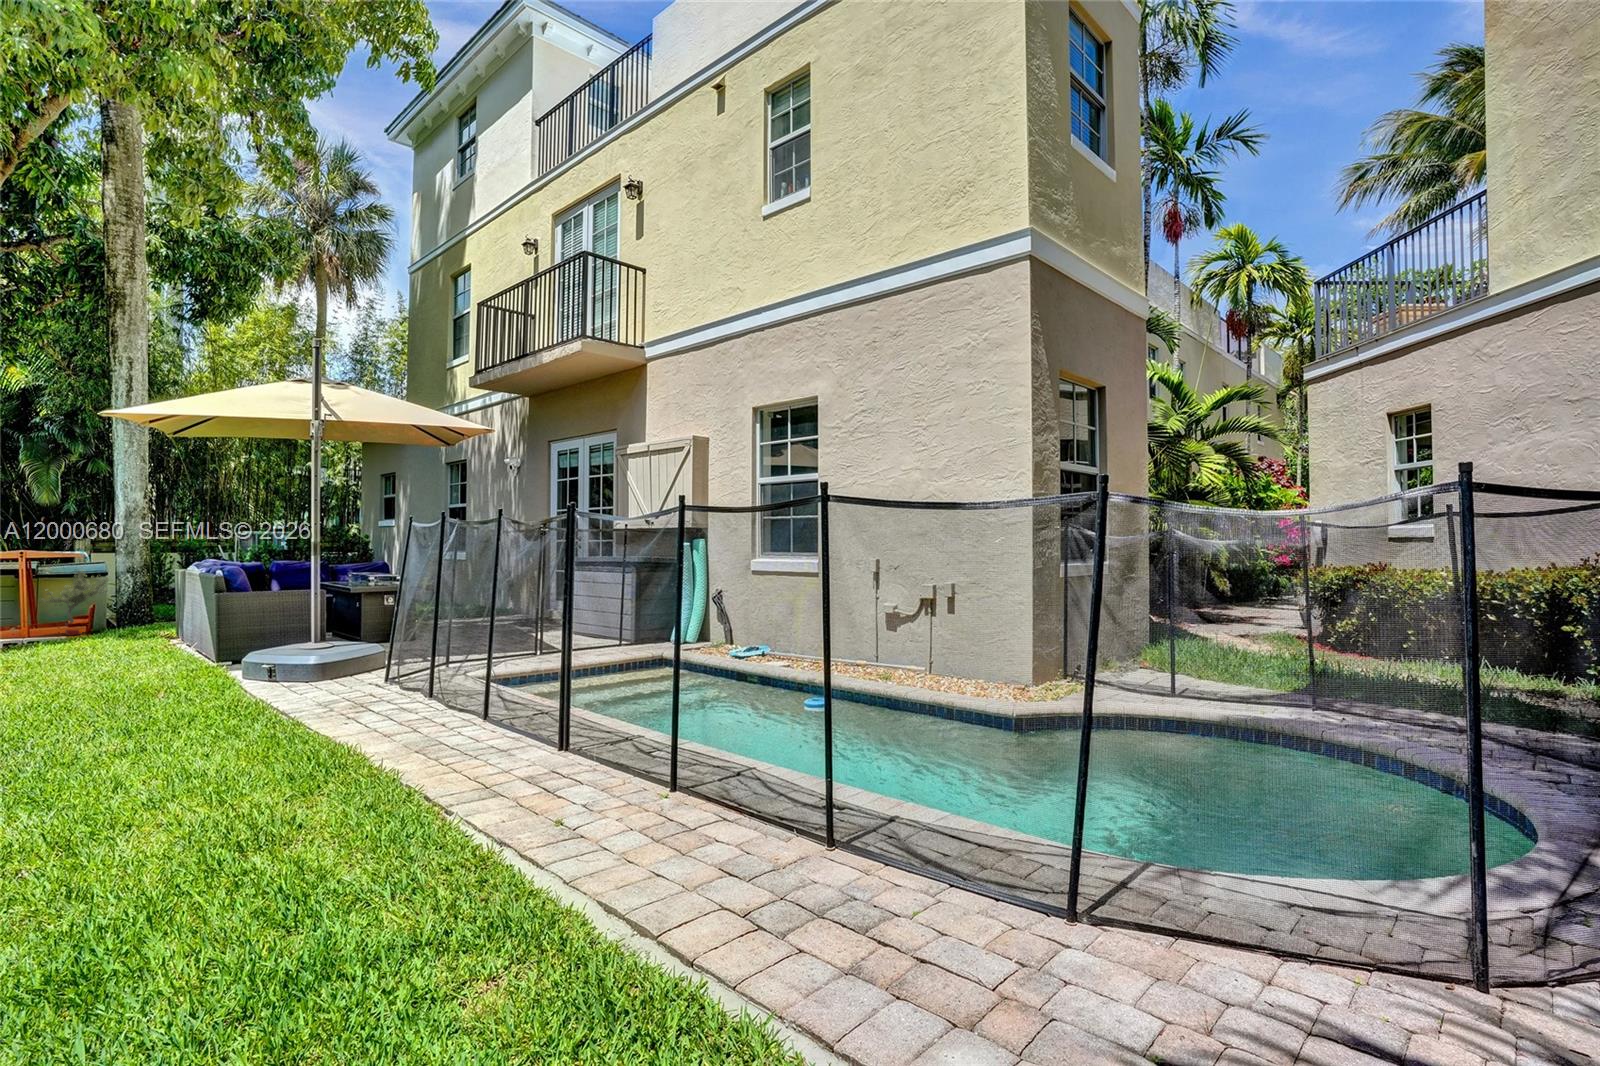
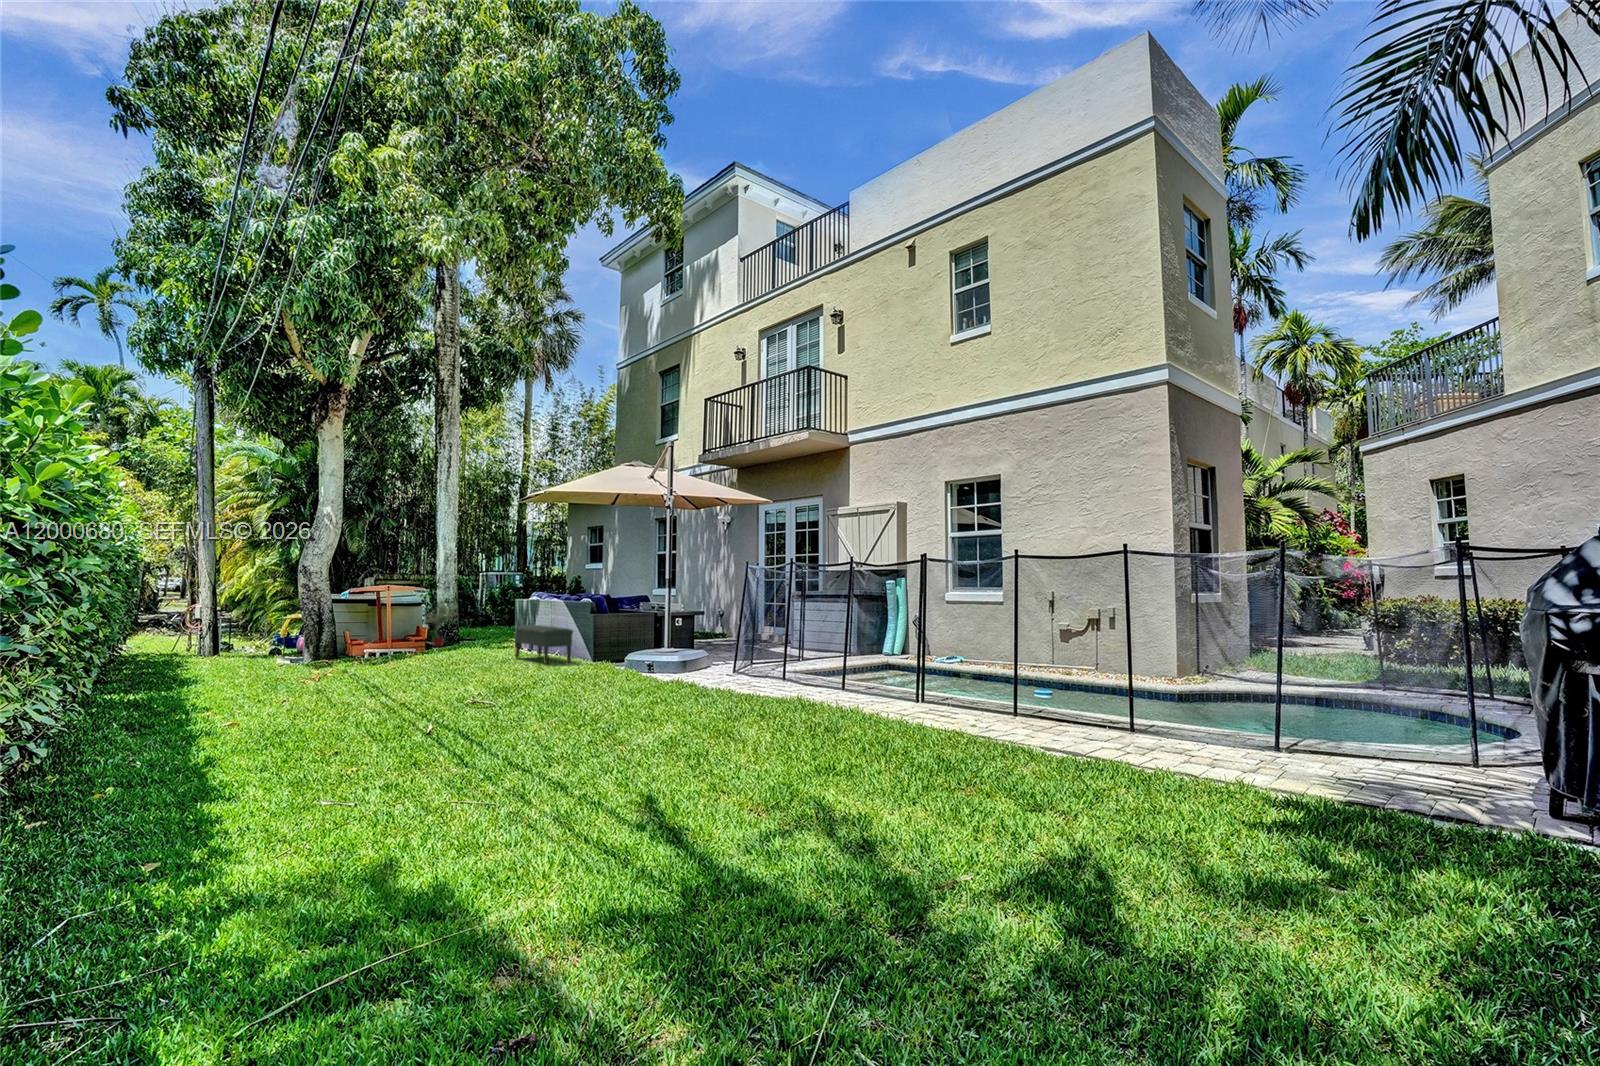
bench: none [134,607,202,666] -> present [515,625,573,664]

